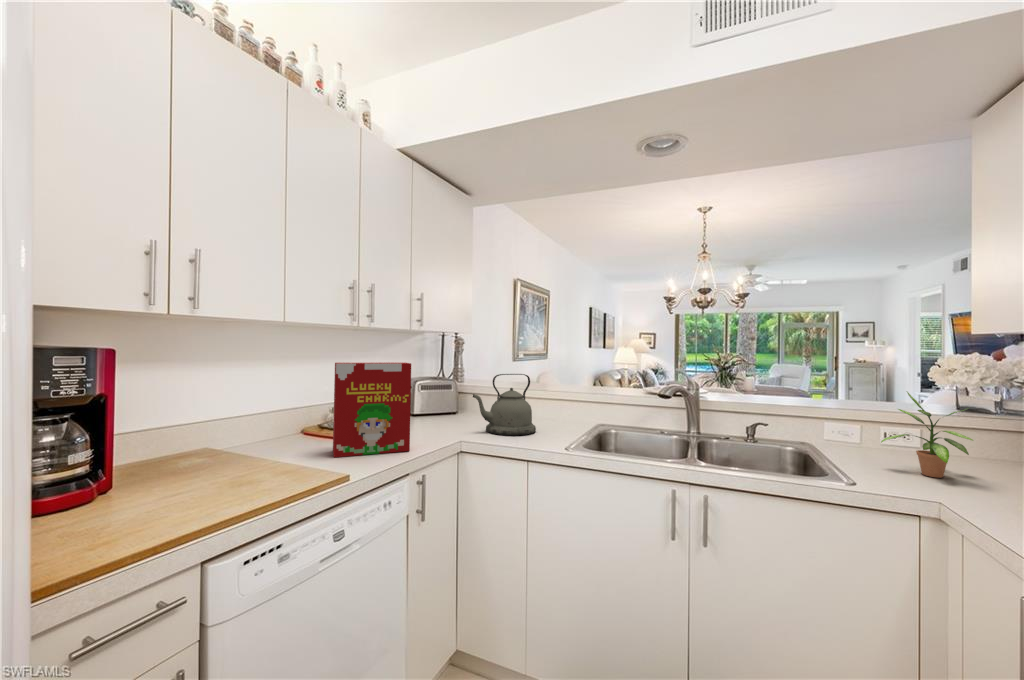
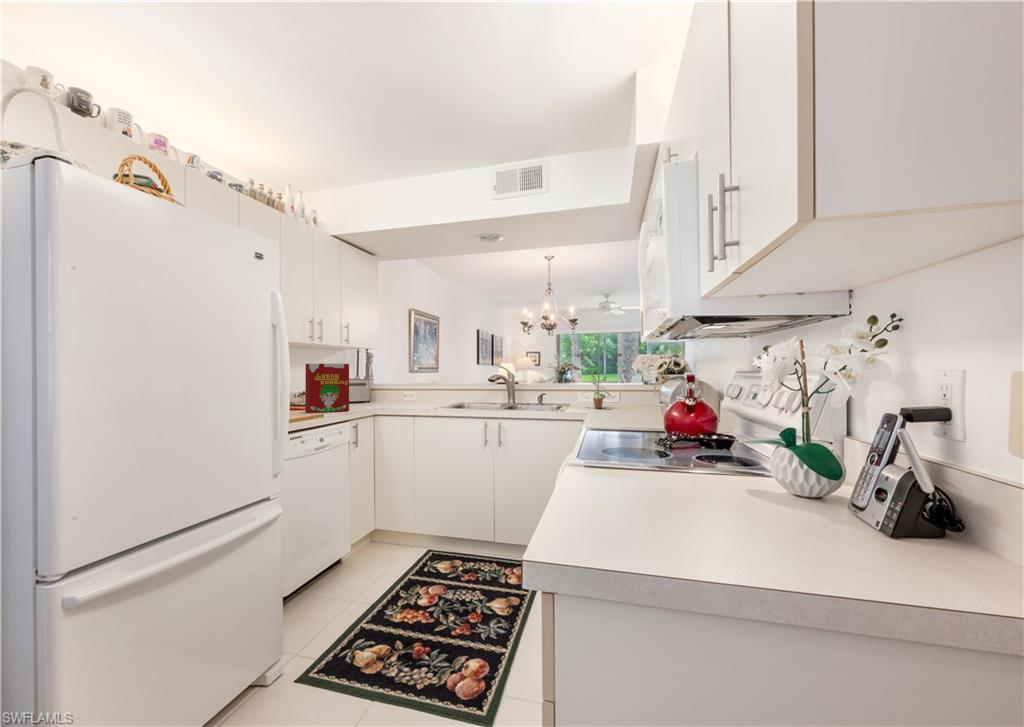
kettle: present [473,374,536,436] -> none [382,372,421,407]

